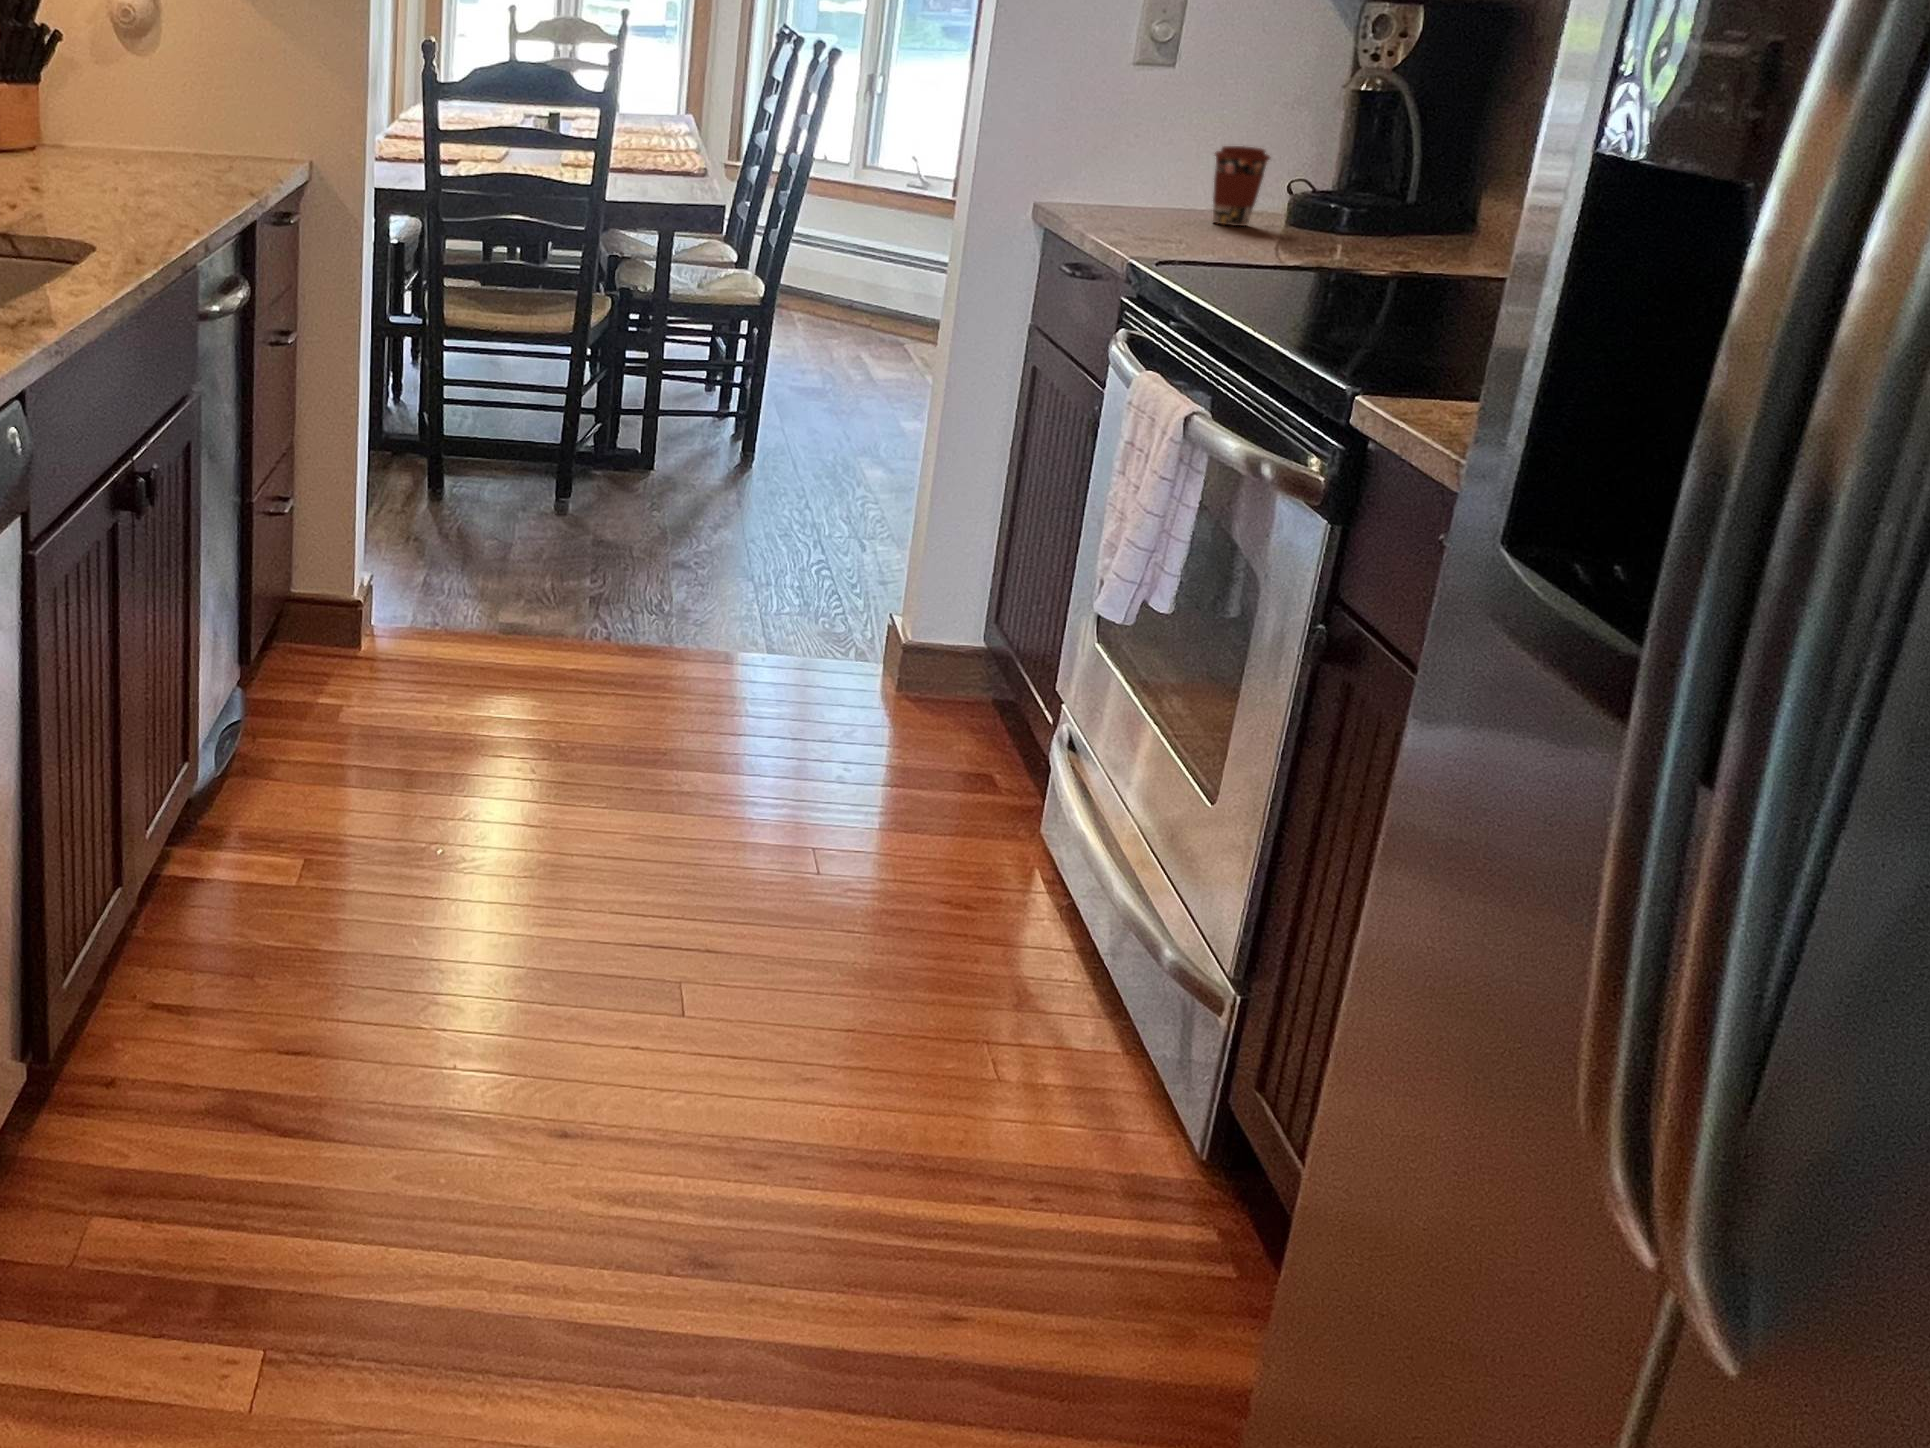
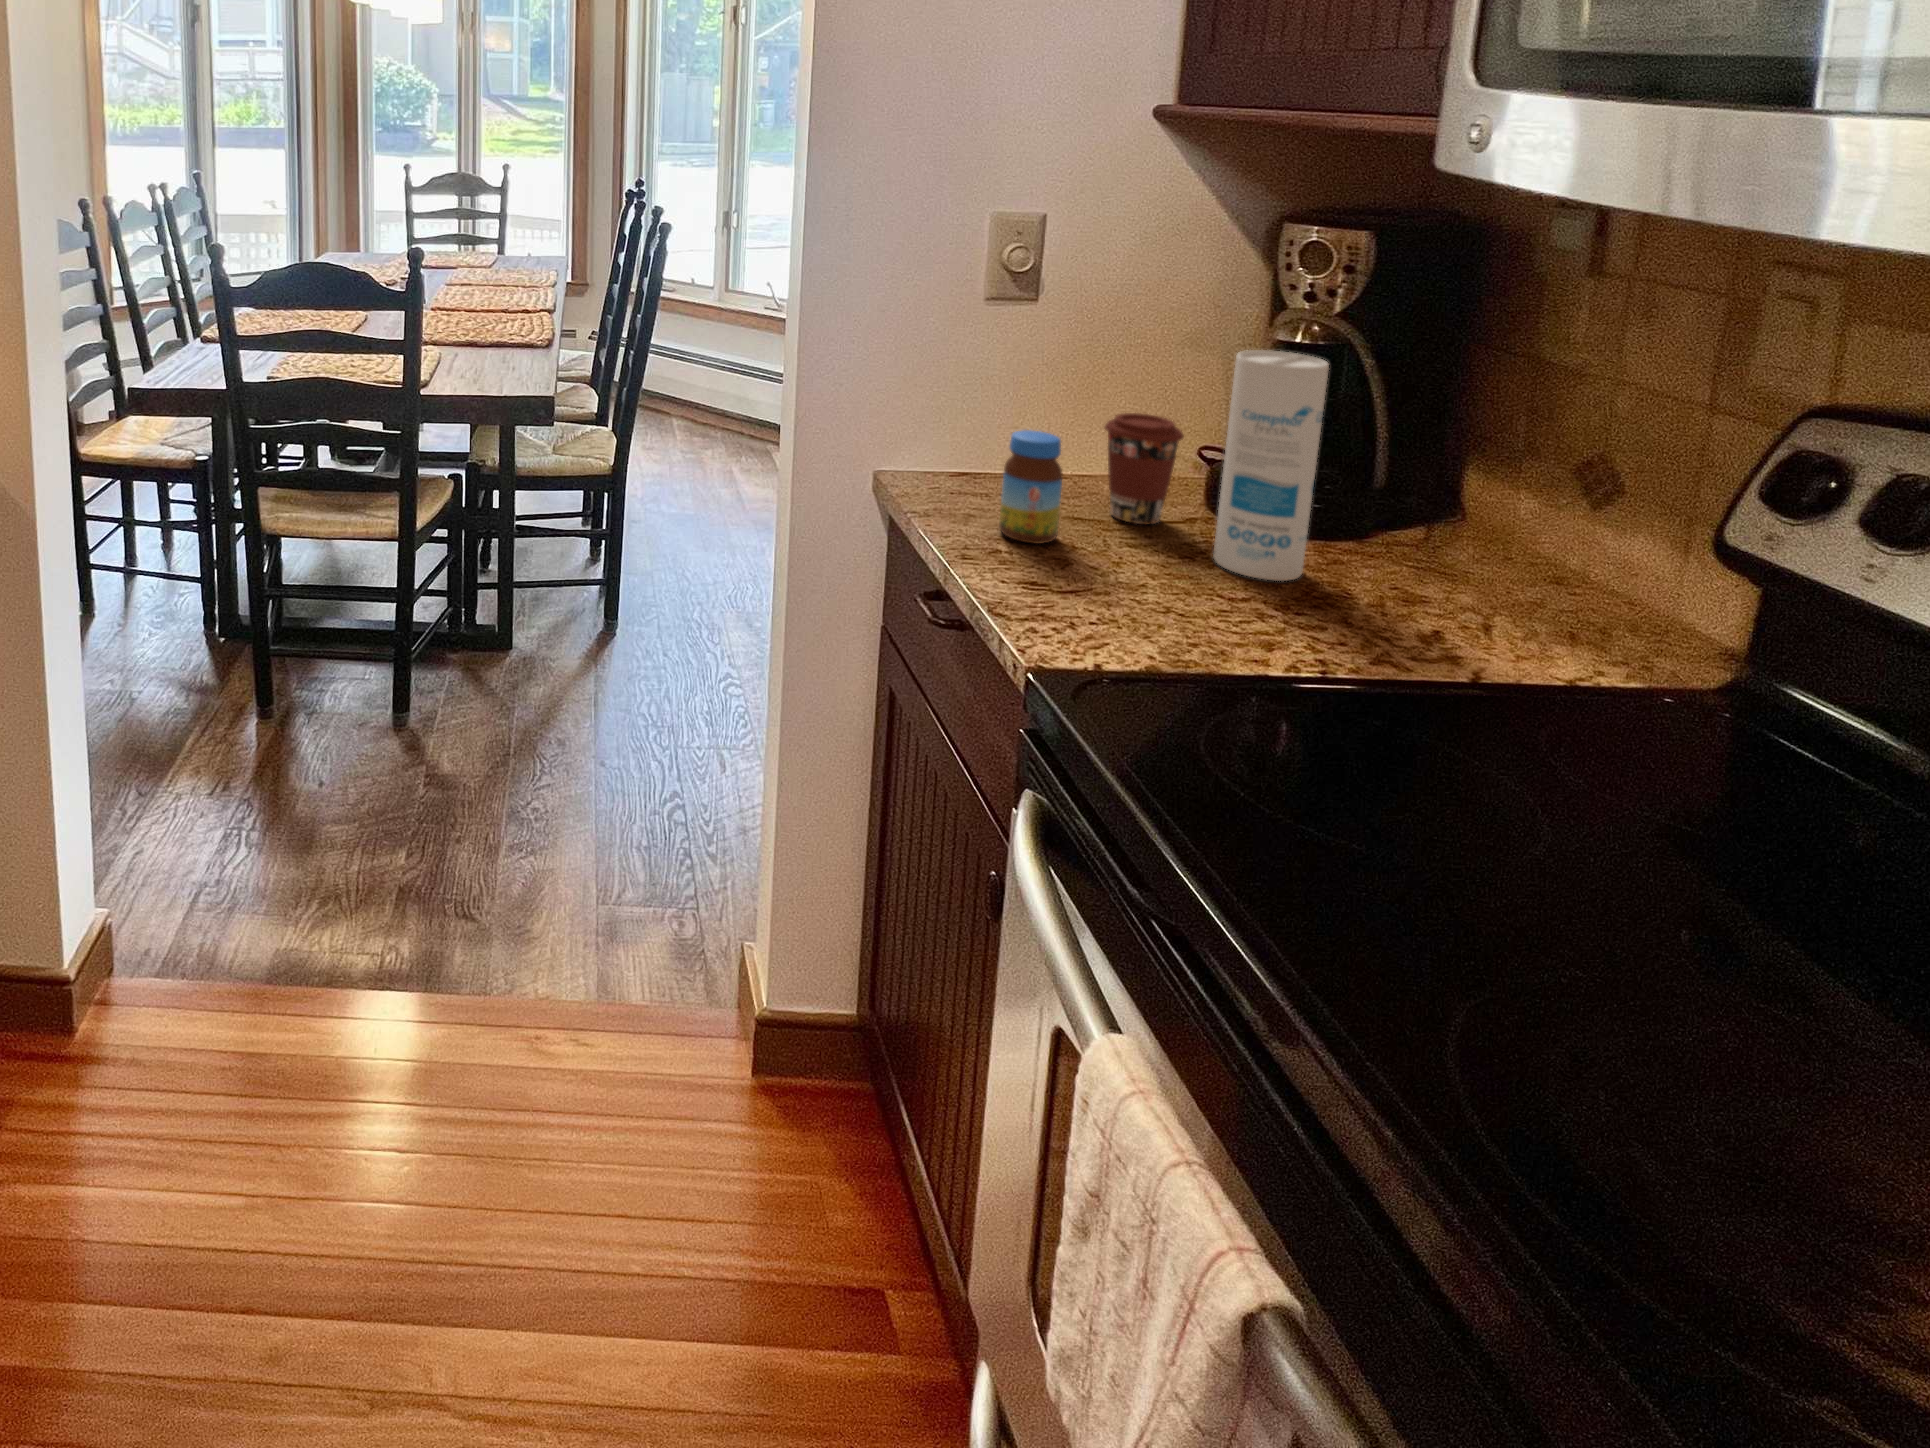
canister: none [1277,84,1366,244] -> present [1213,350,1329,581]
jar: none [1127,148,1177,228] -> present [999,430,1063,544]

